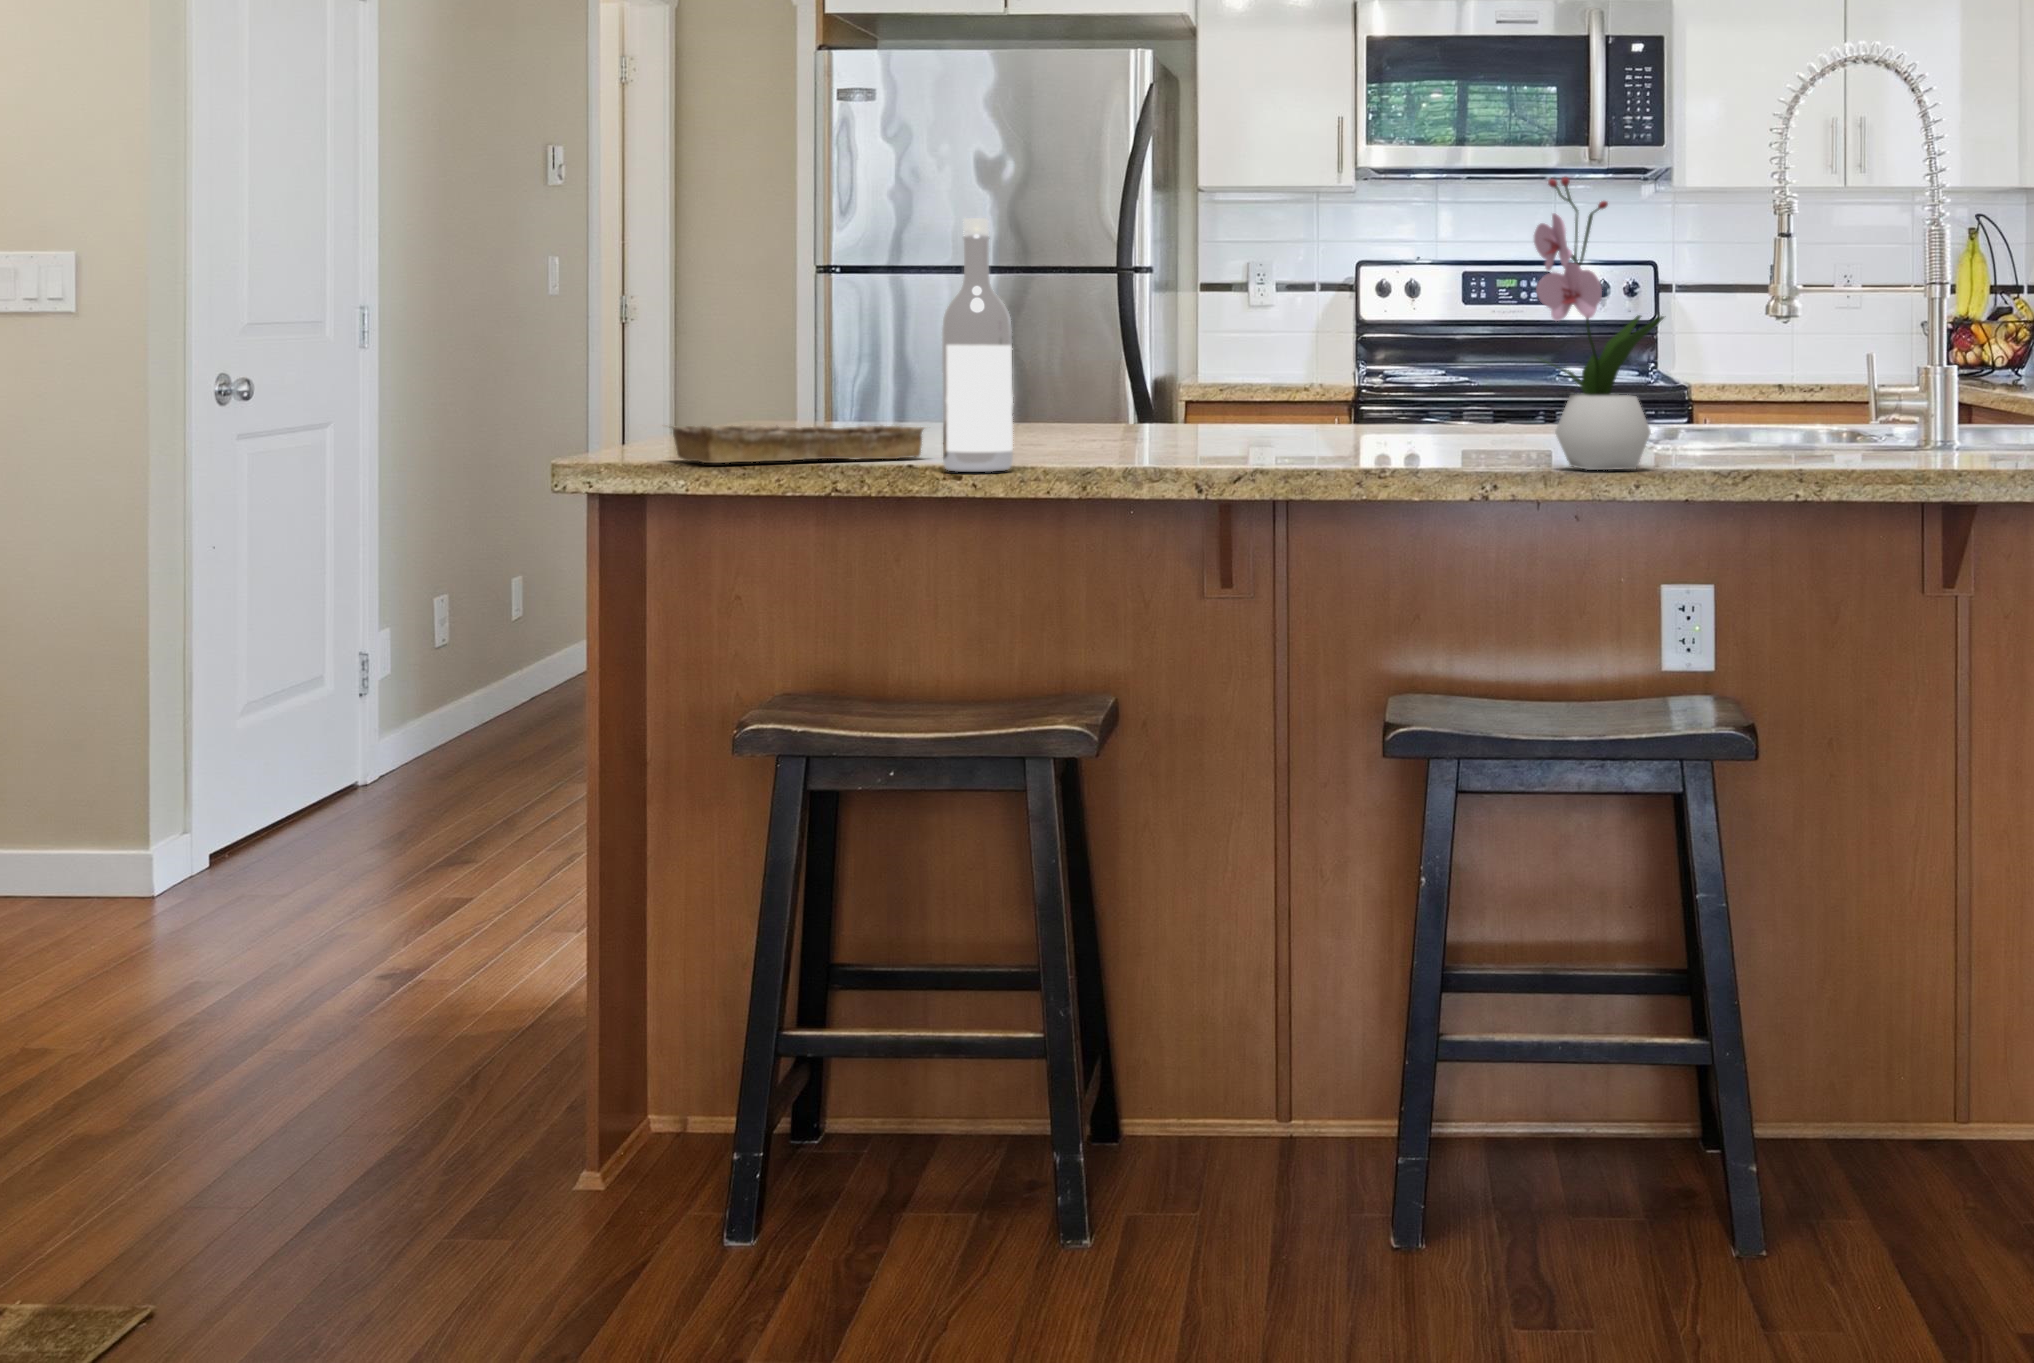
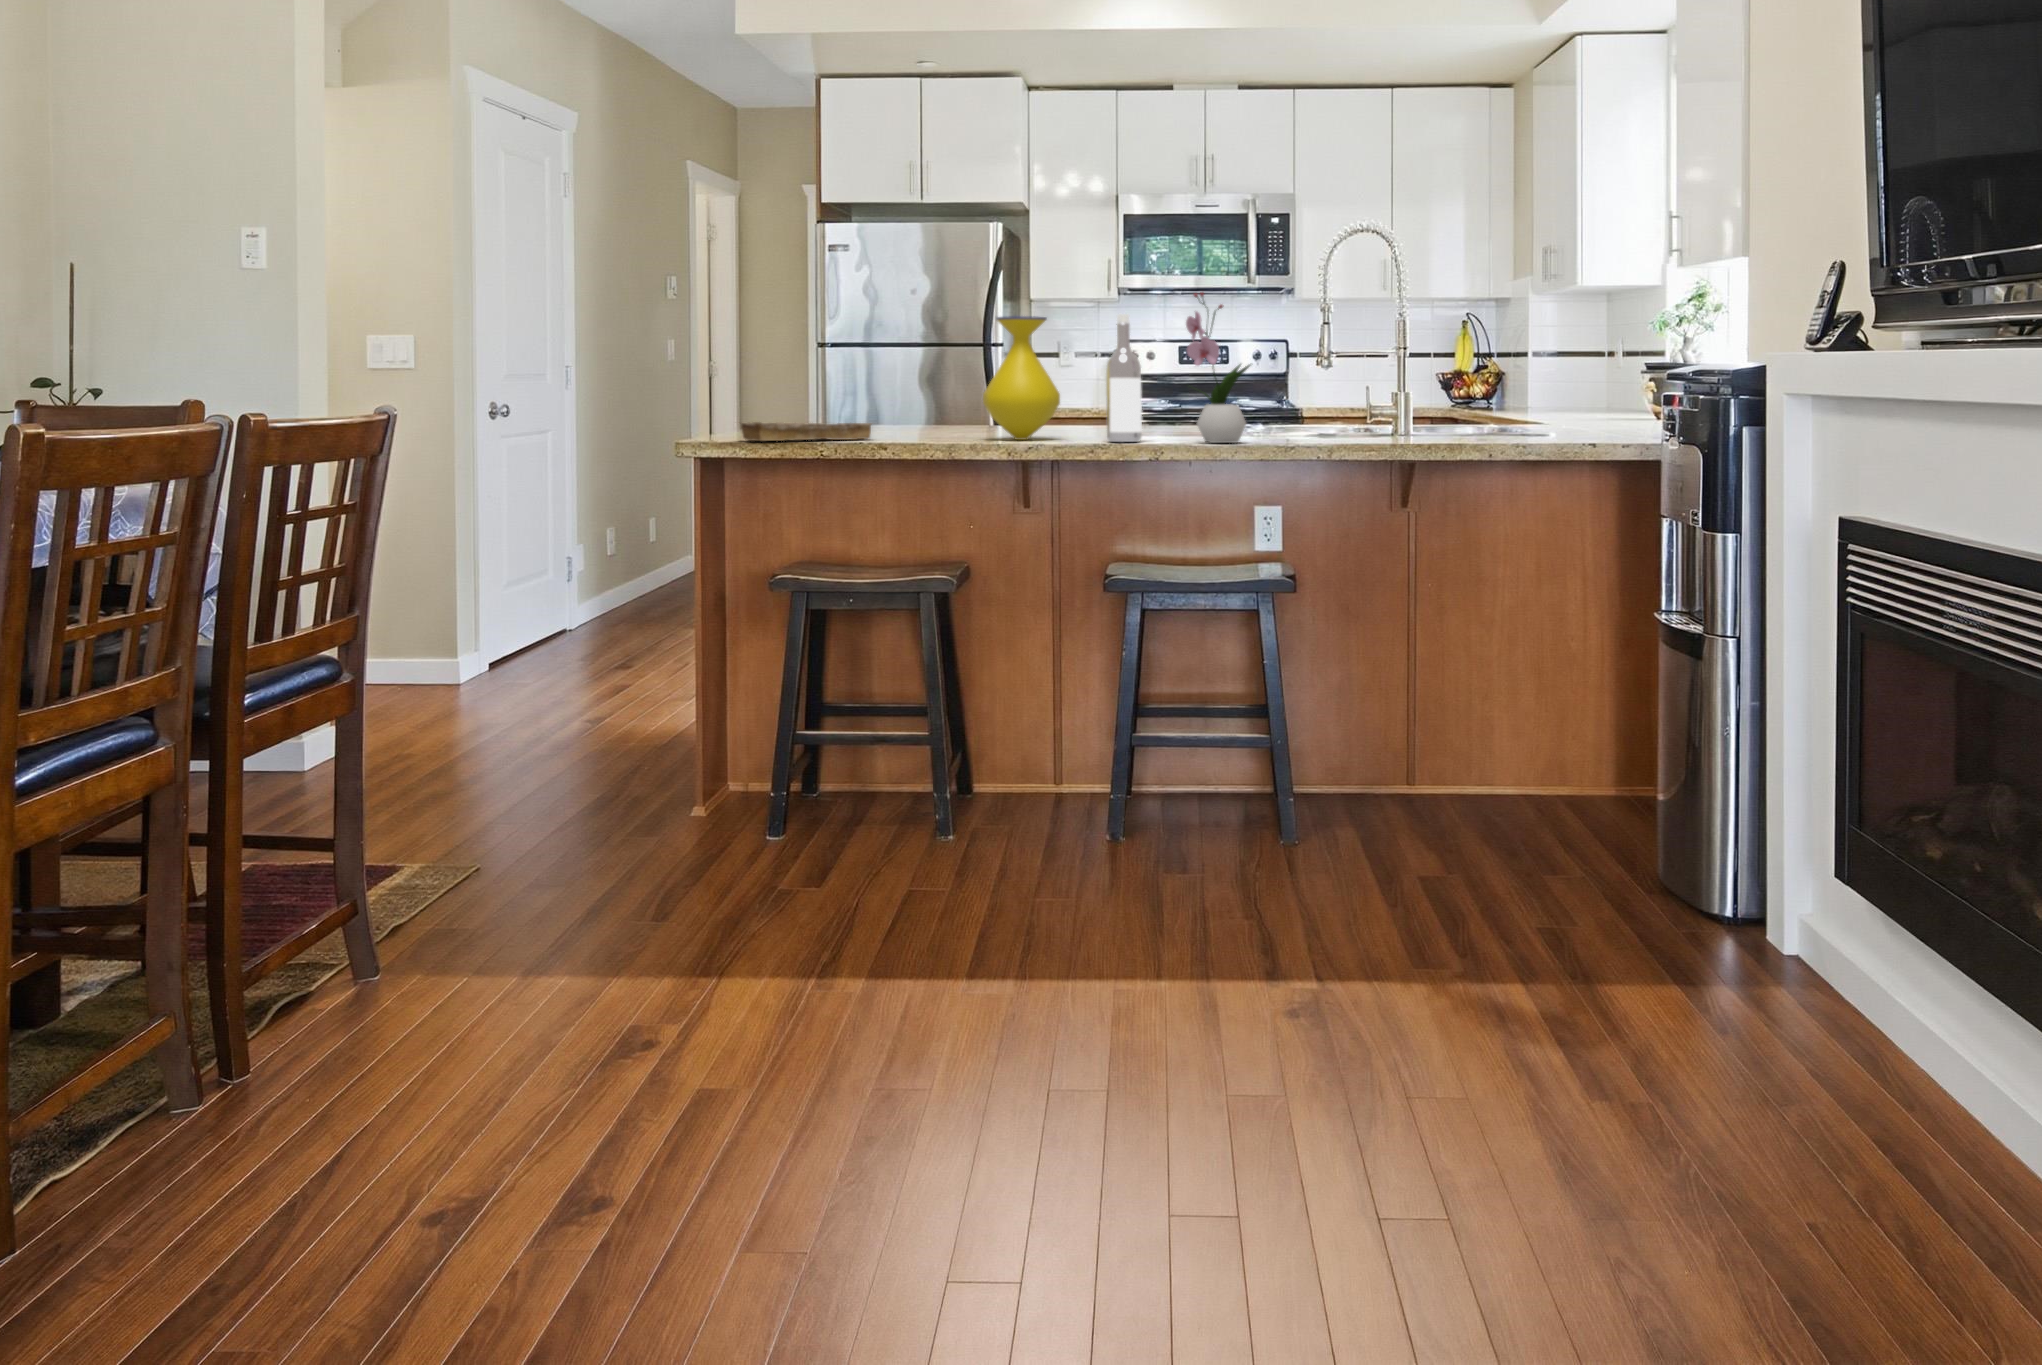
wine bottle: present [942,218,1013,472] -> present [1106,314,1142,442]
vase: none [1137,223,1285,460] -> present [983,316,1060,440]

